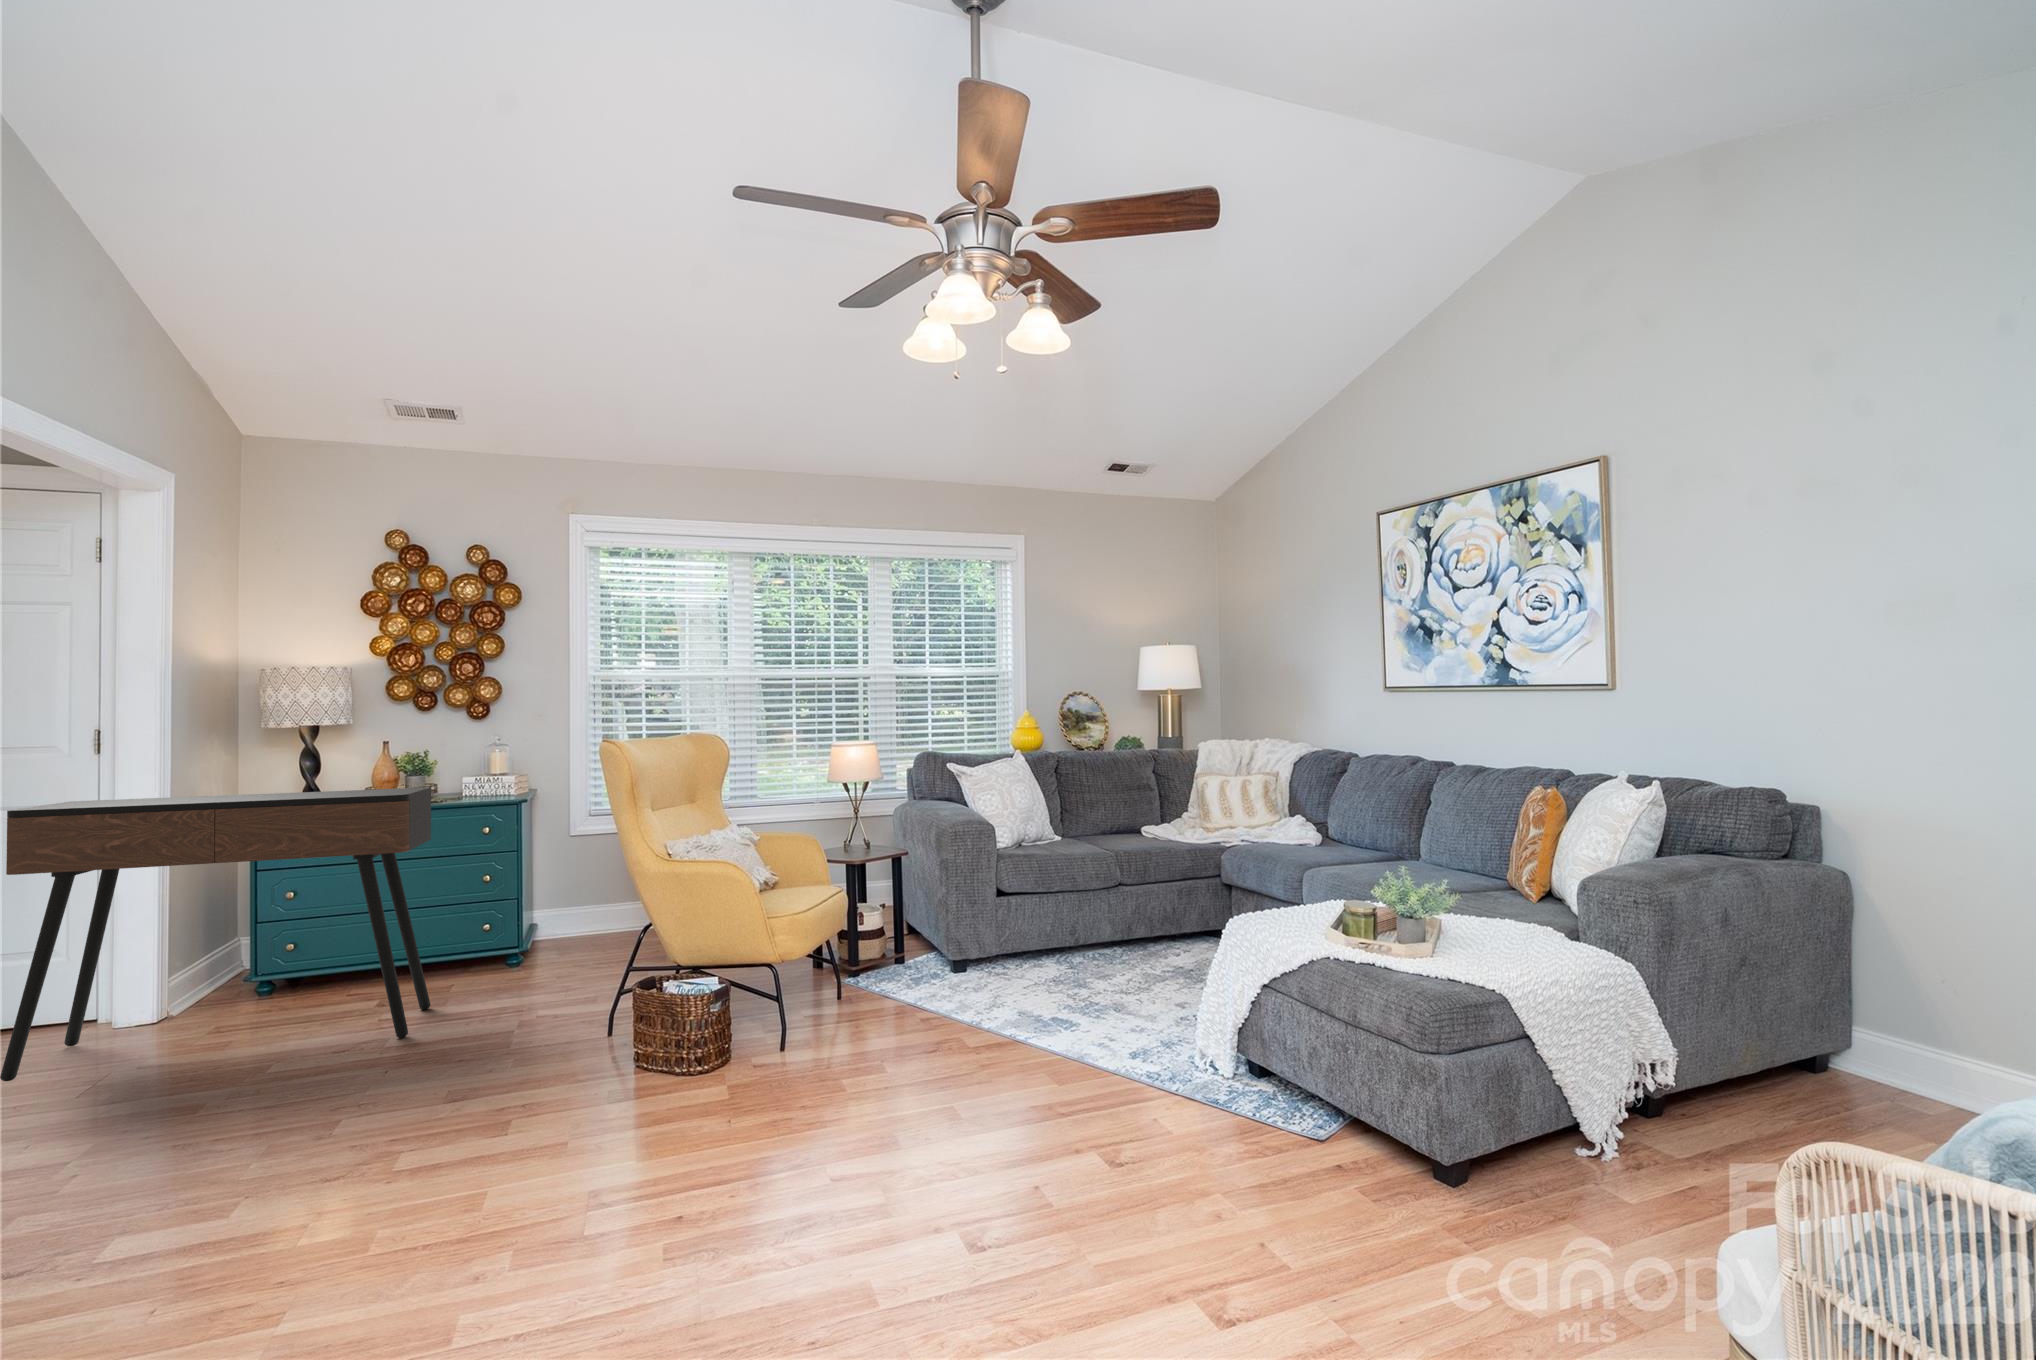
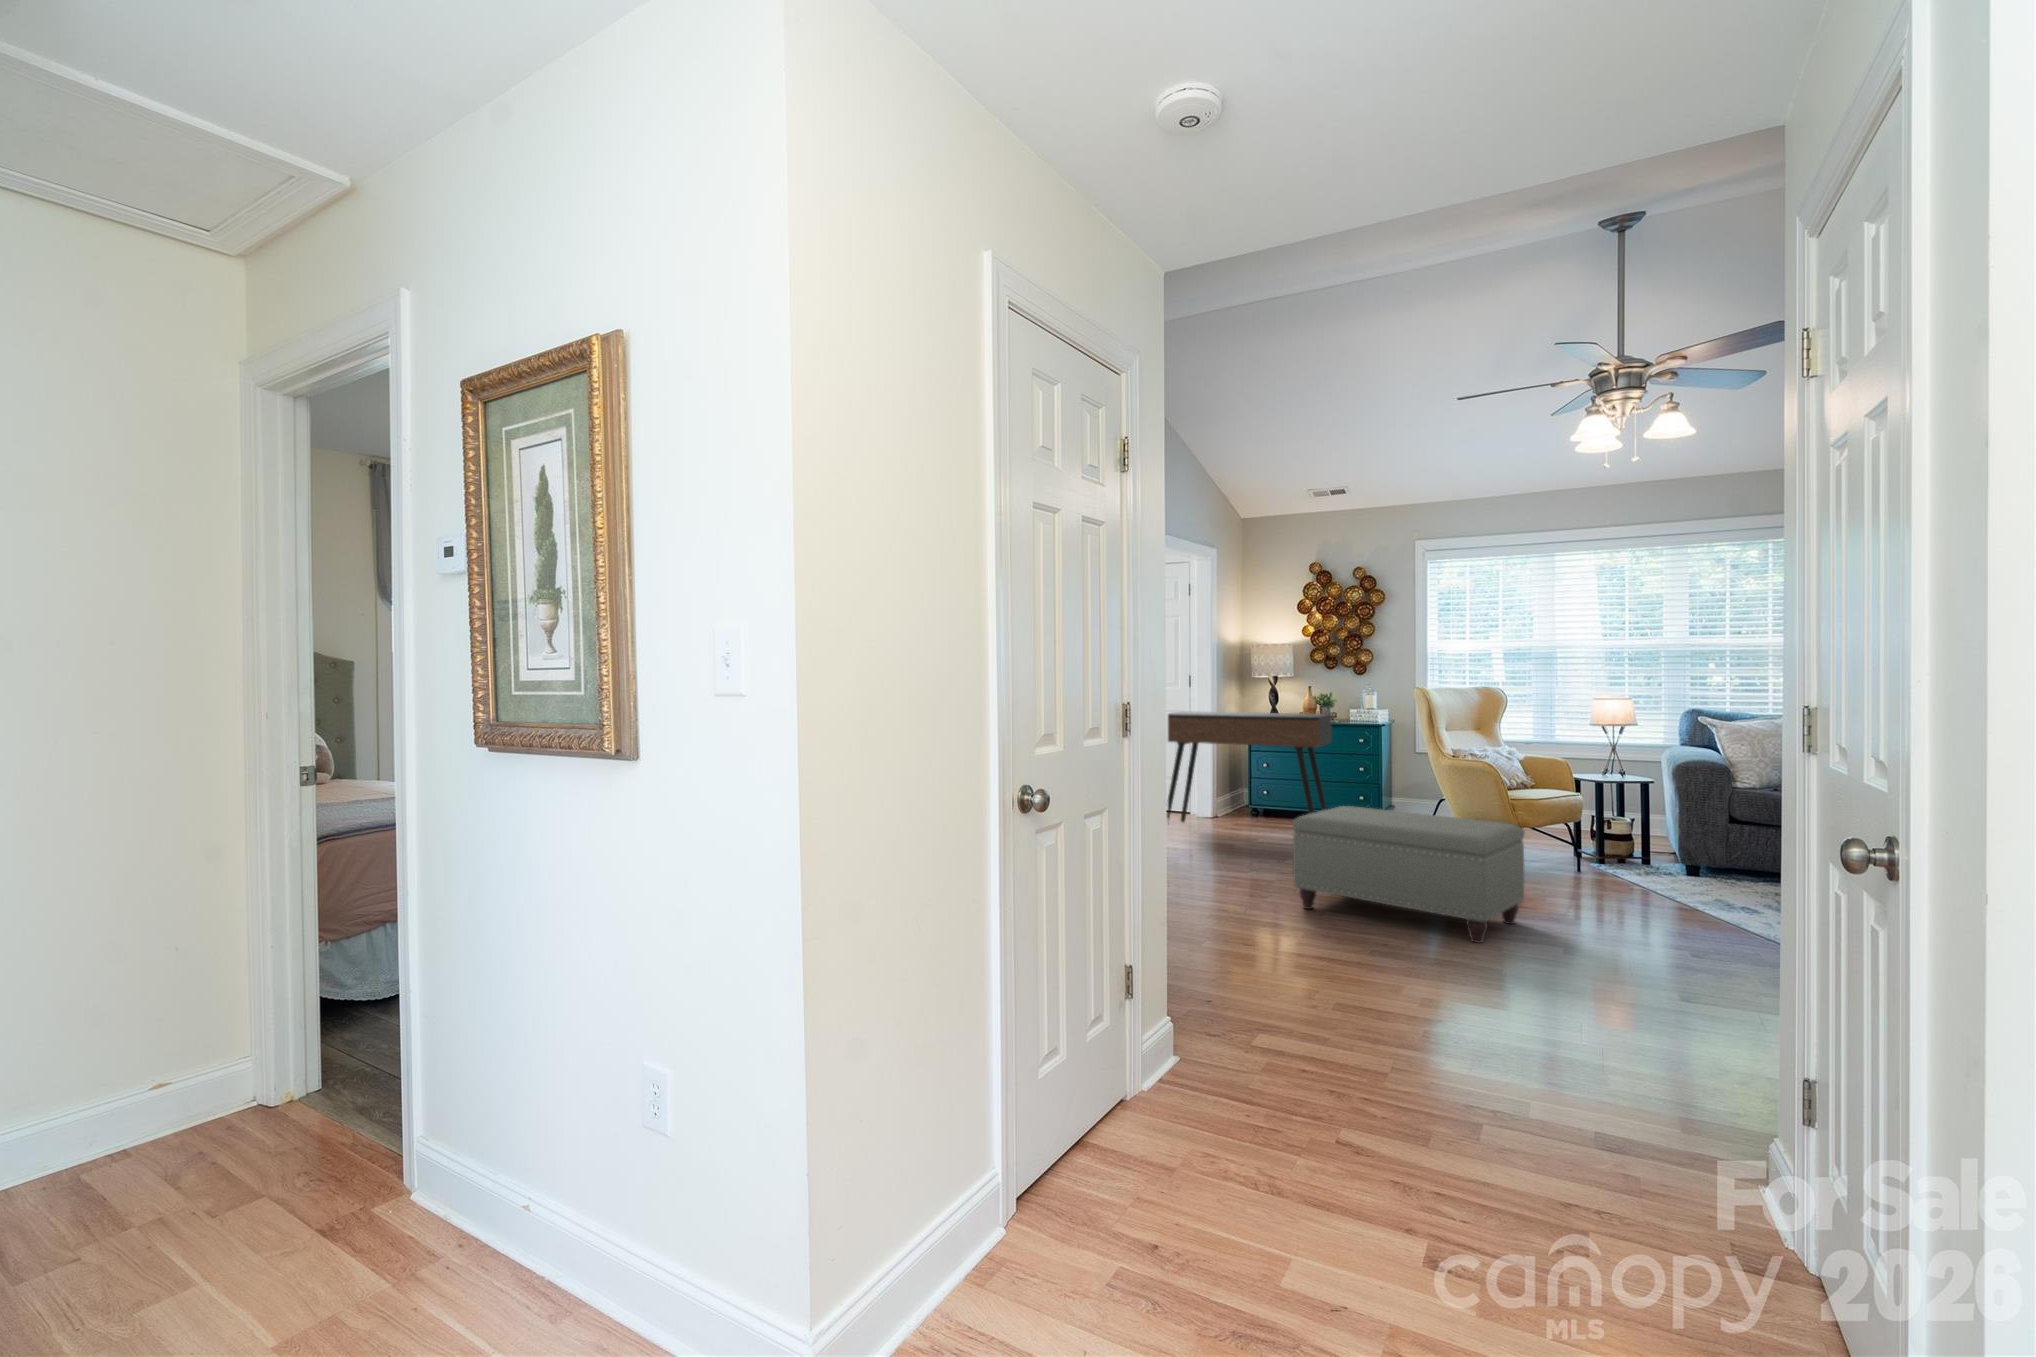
ottoman: none [354,966,825,1256] -> present [1292,806,1525,943]

